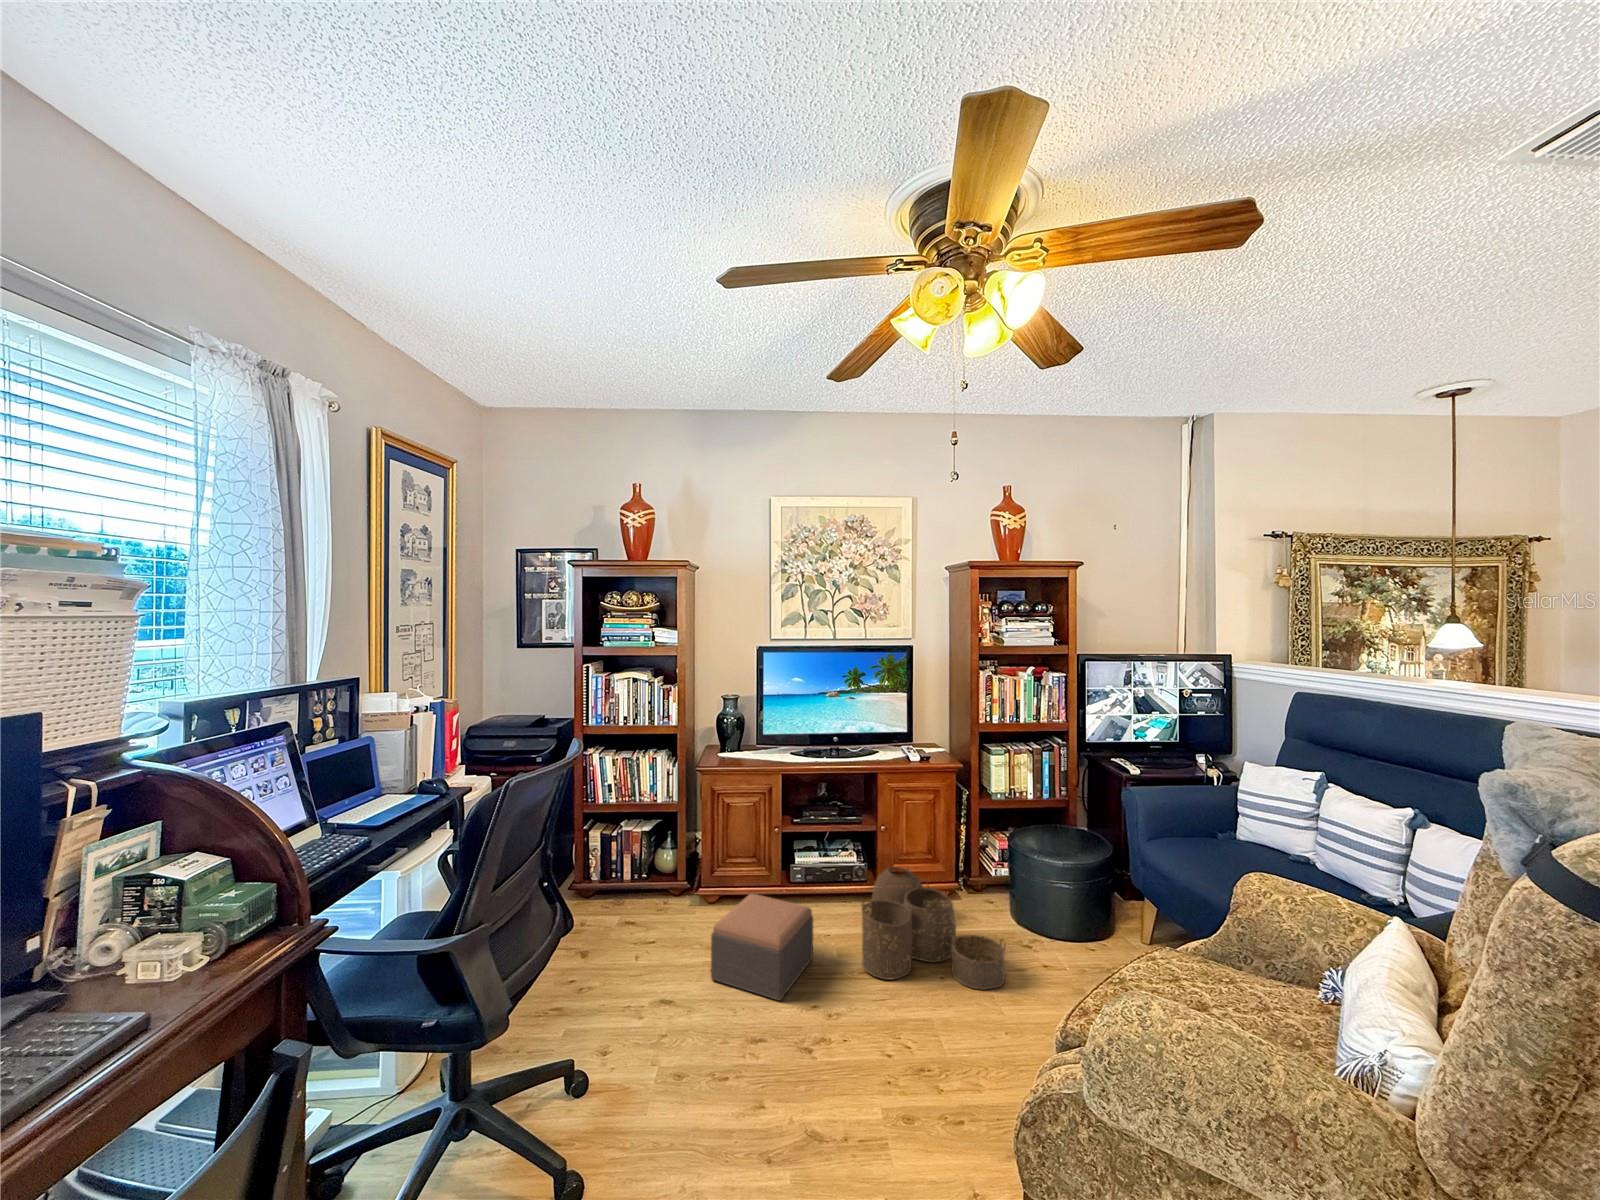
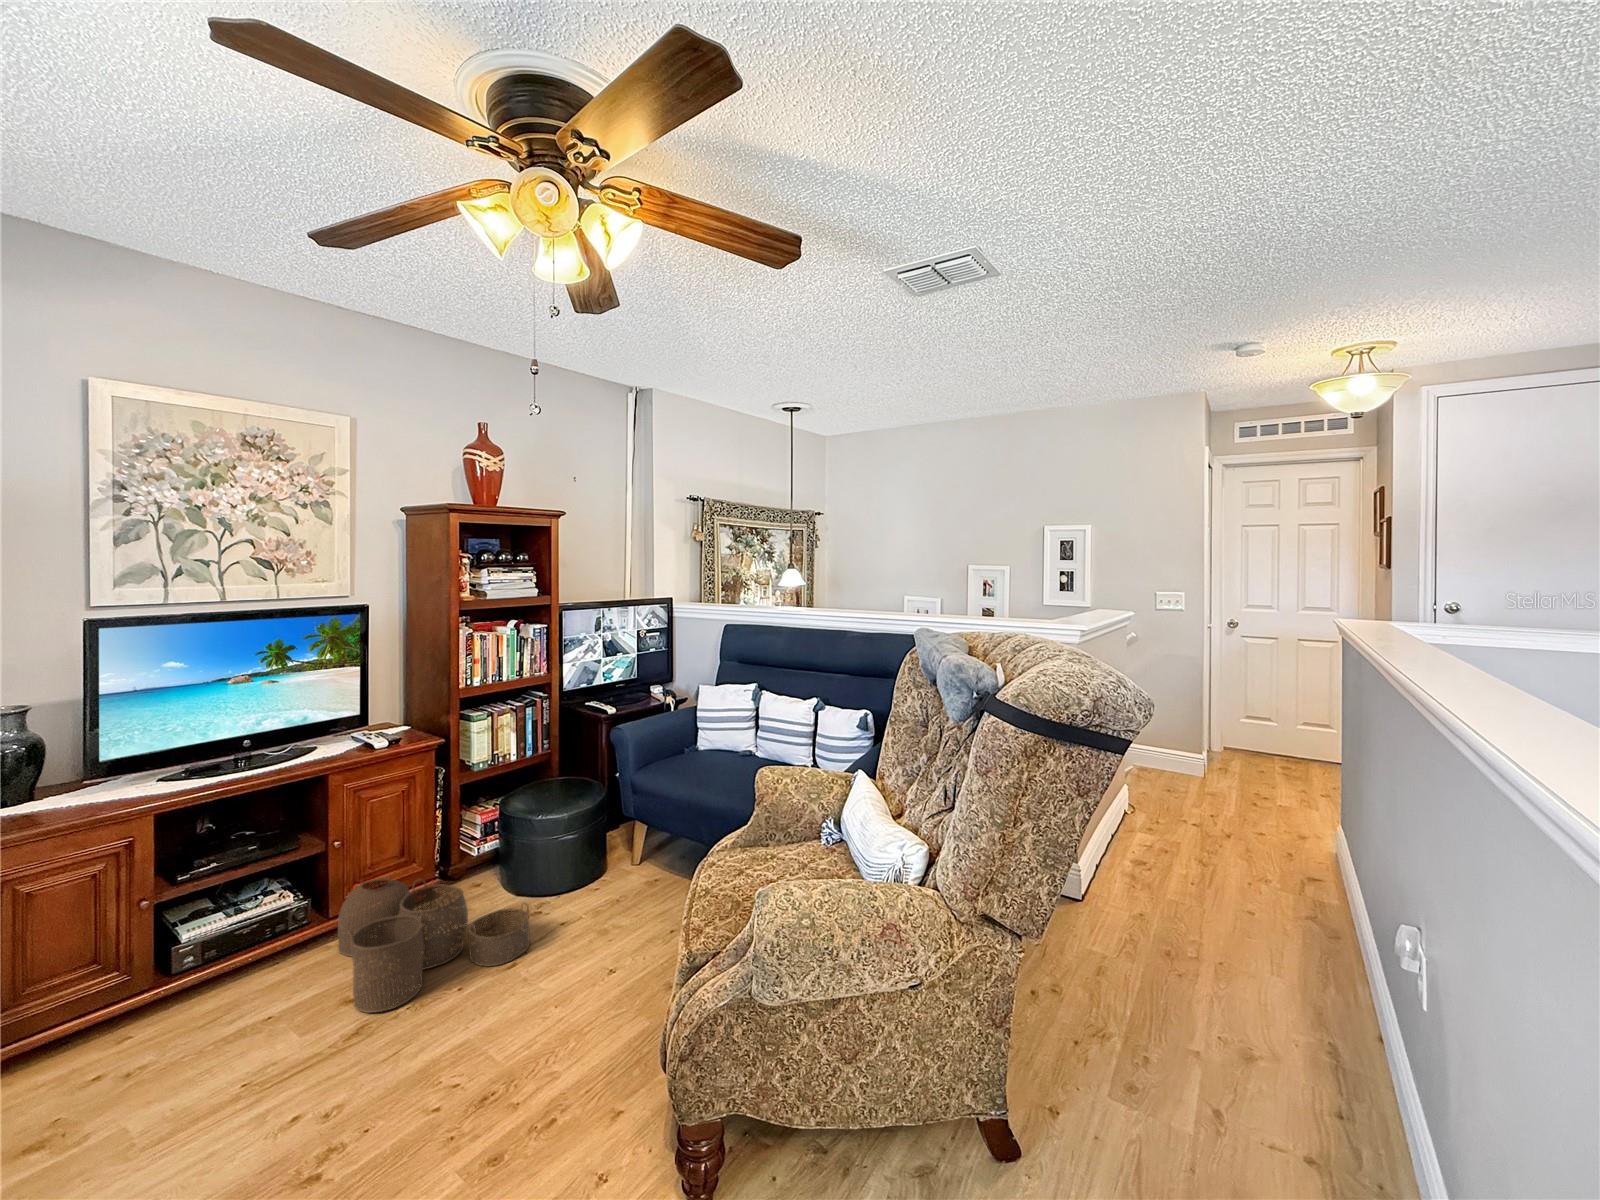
footstool: present [711,894,813,1000] -> none [83,975,275,1161]

